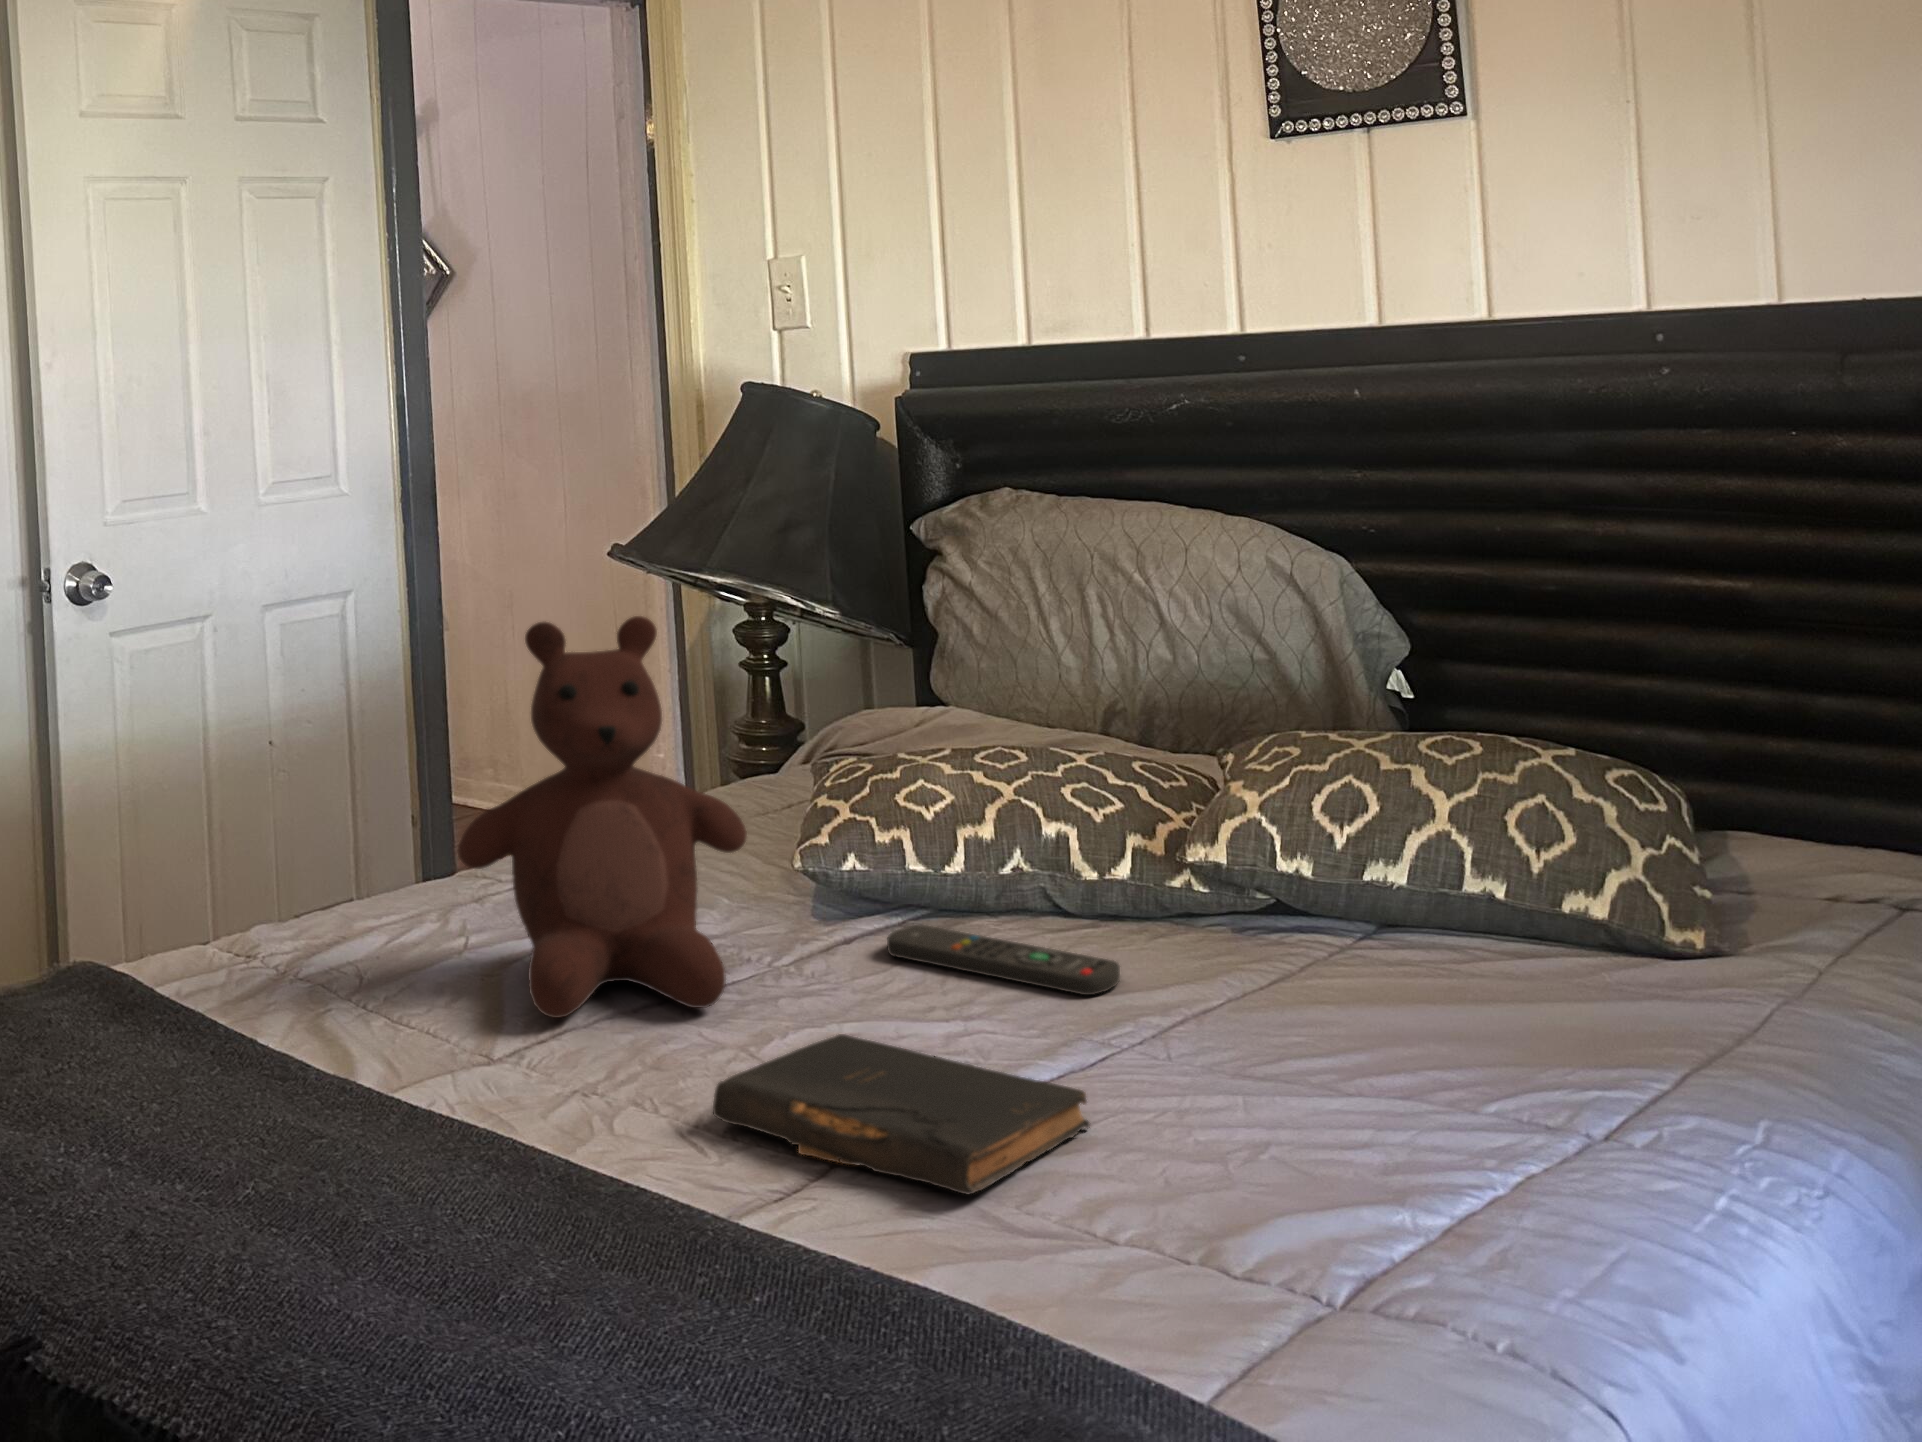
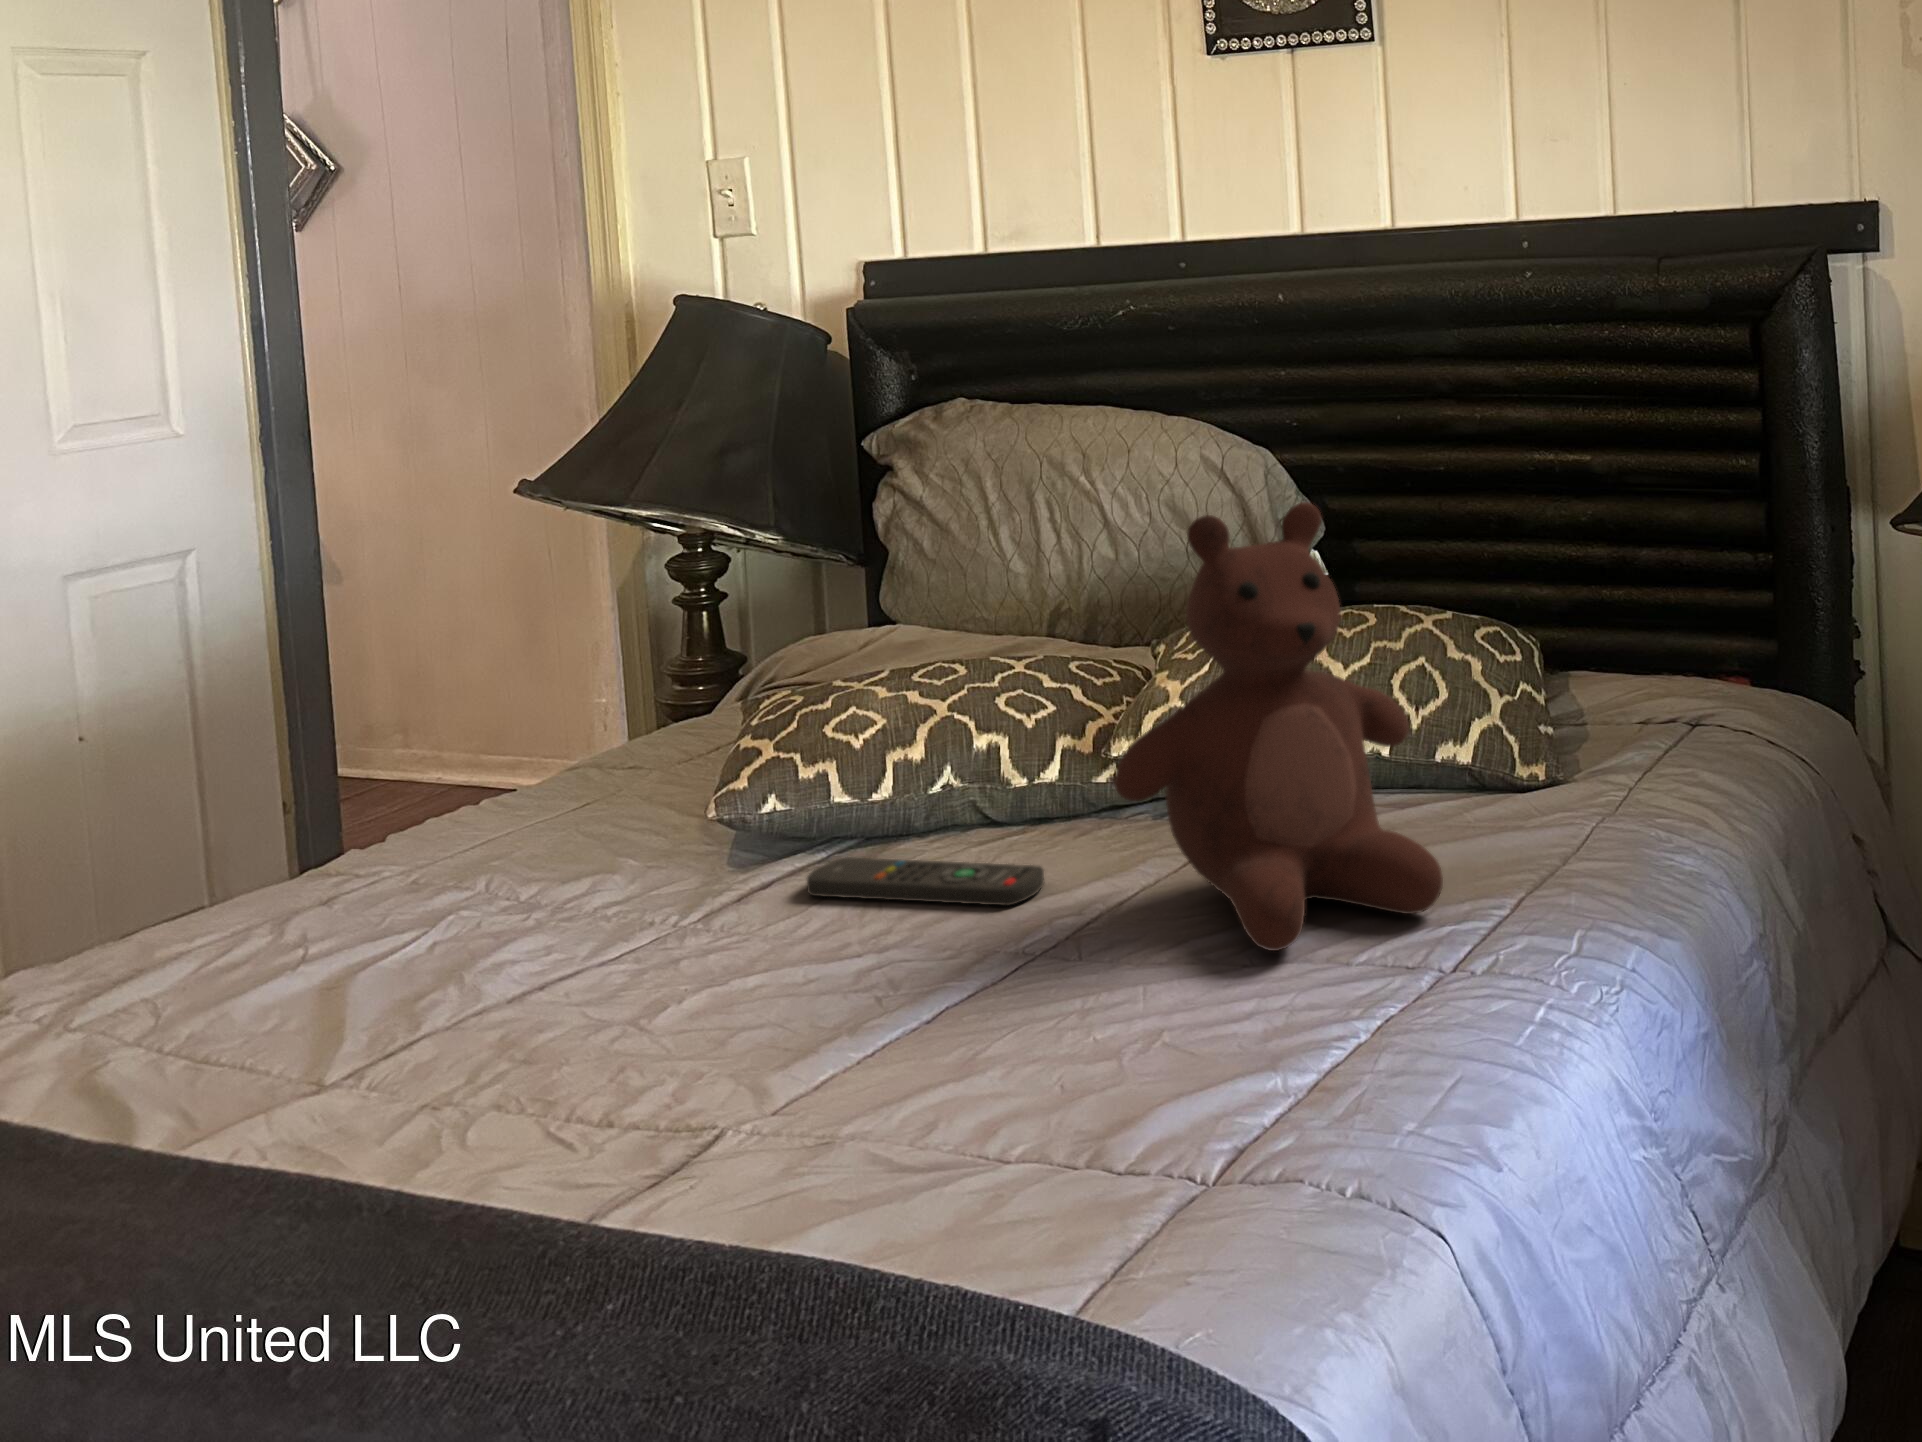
teddy bear: present [457,616,747,1018] -> present [1114,502,1443,951]
book: present [713,1034,1090,1194] -> none [575,994,997,1147]

